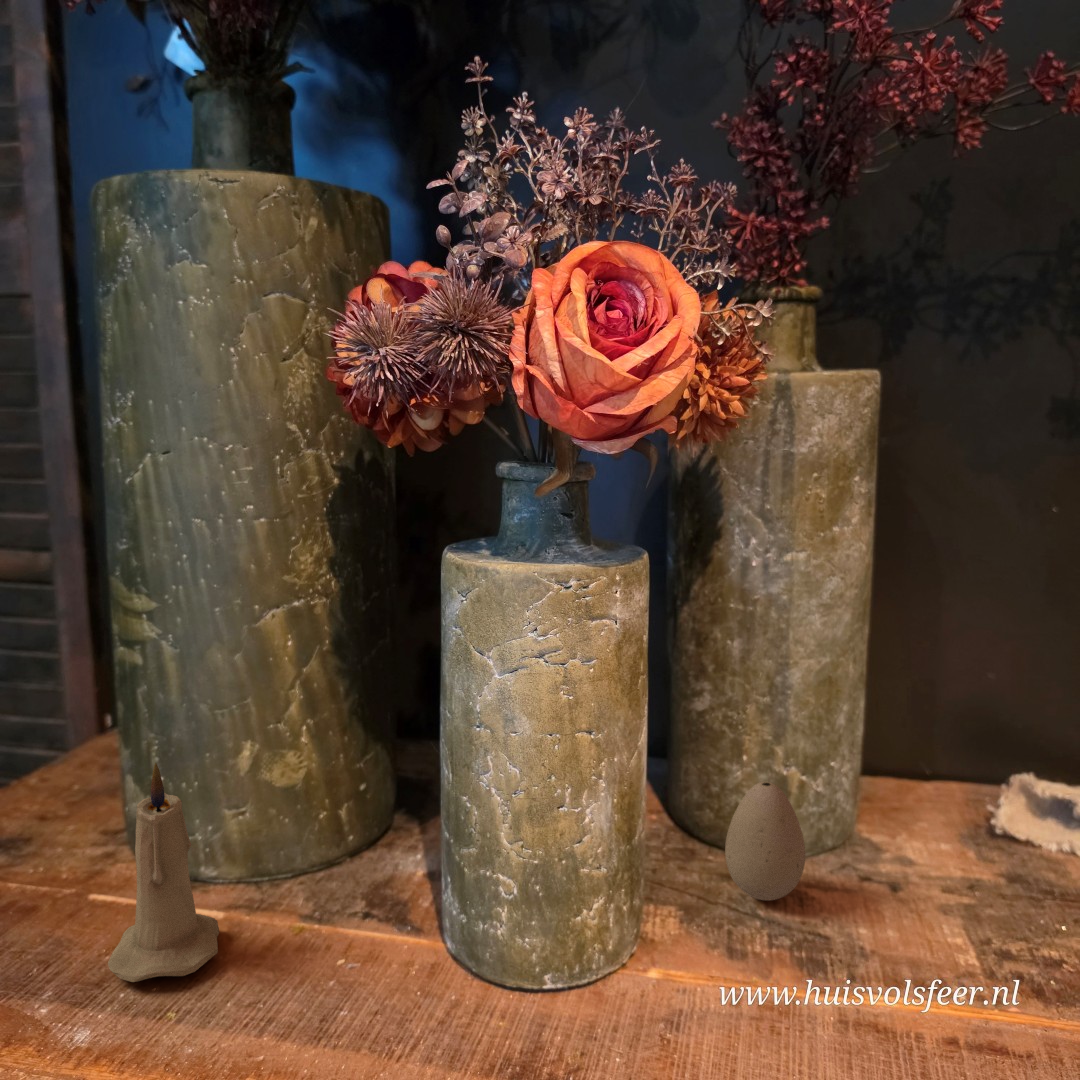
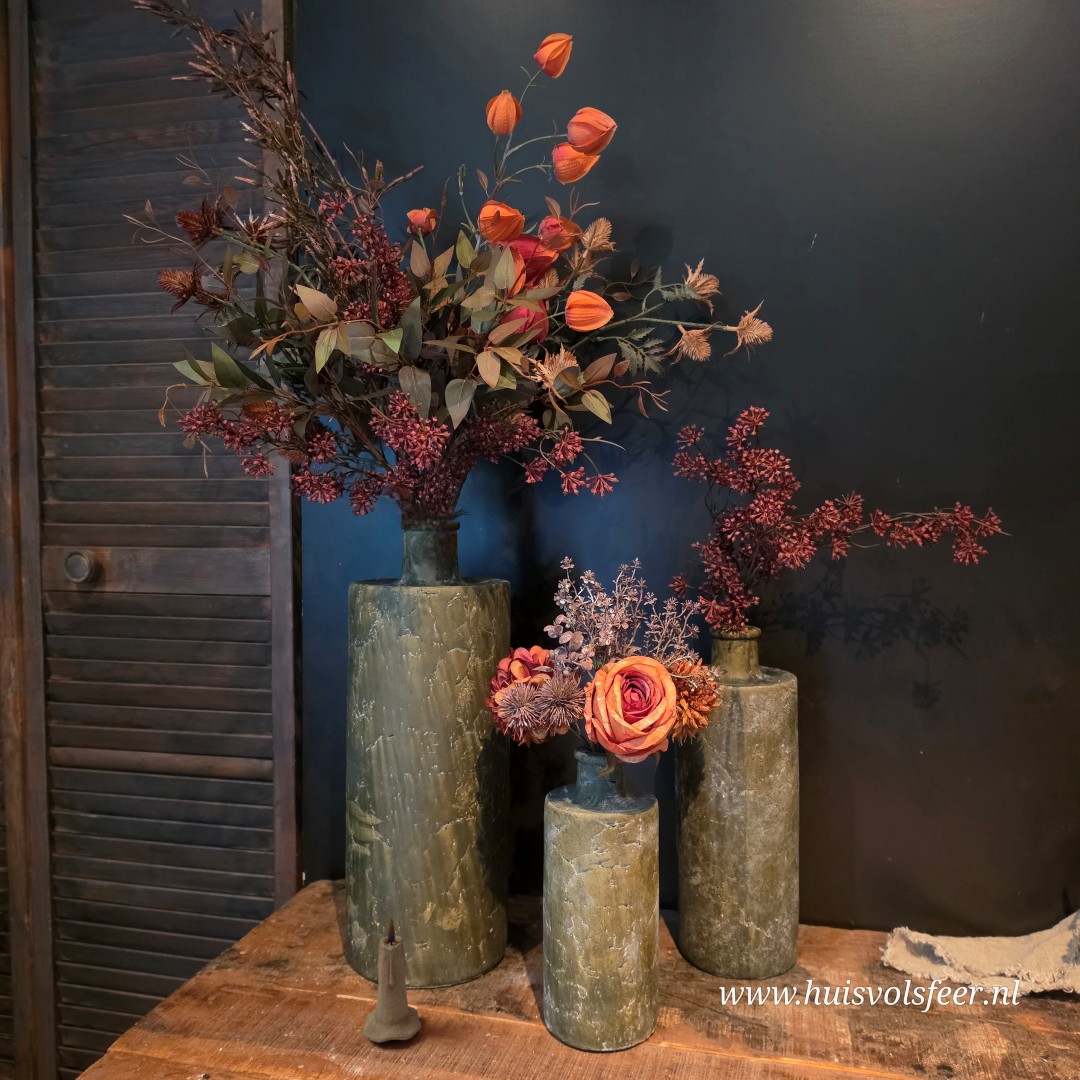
decorative egg: present [725,782,805,901] -> none [709,932,755,1005]

